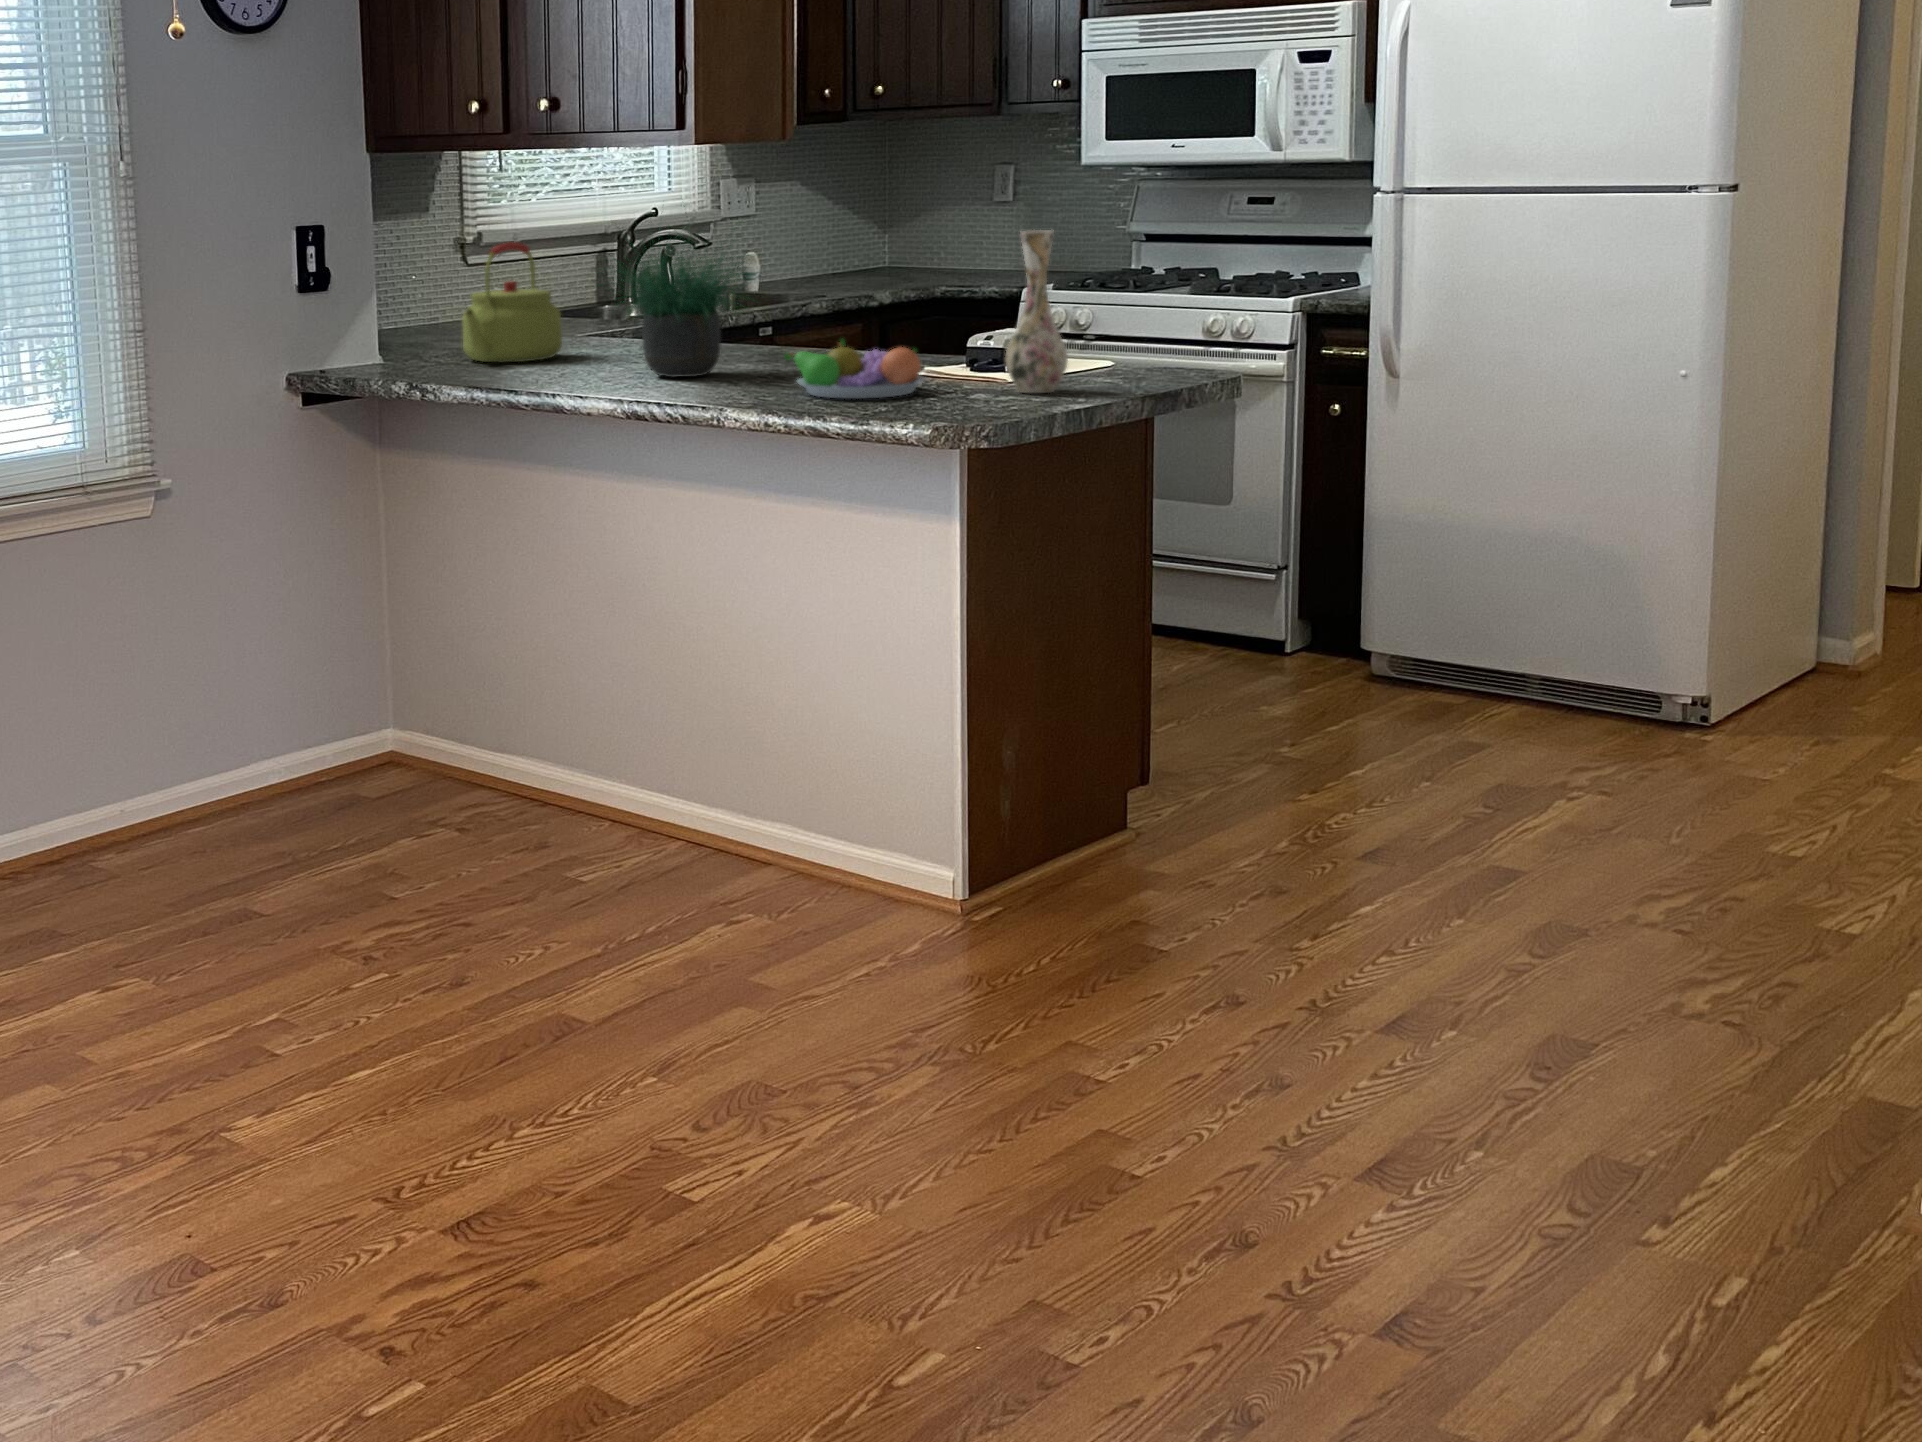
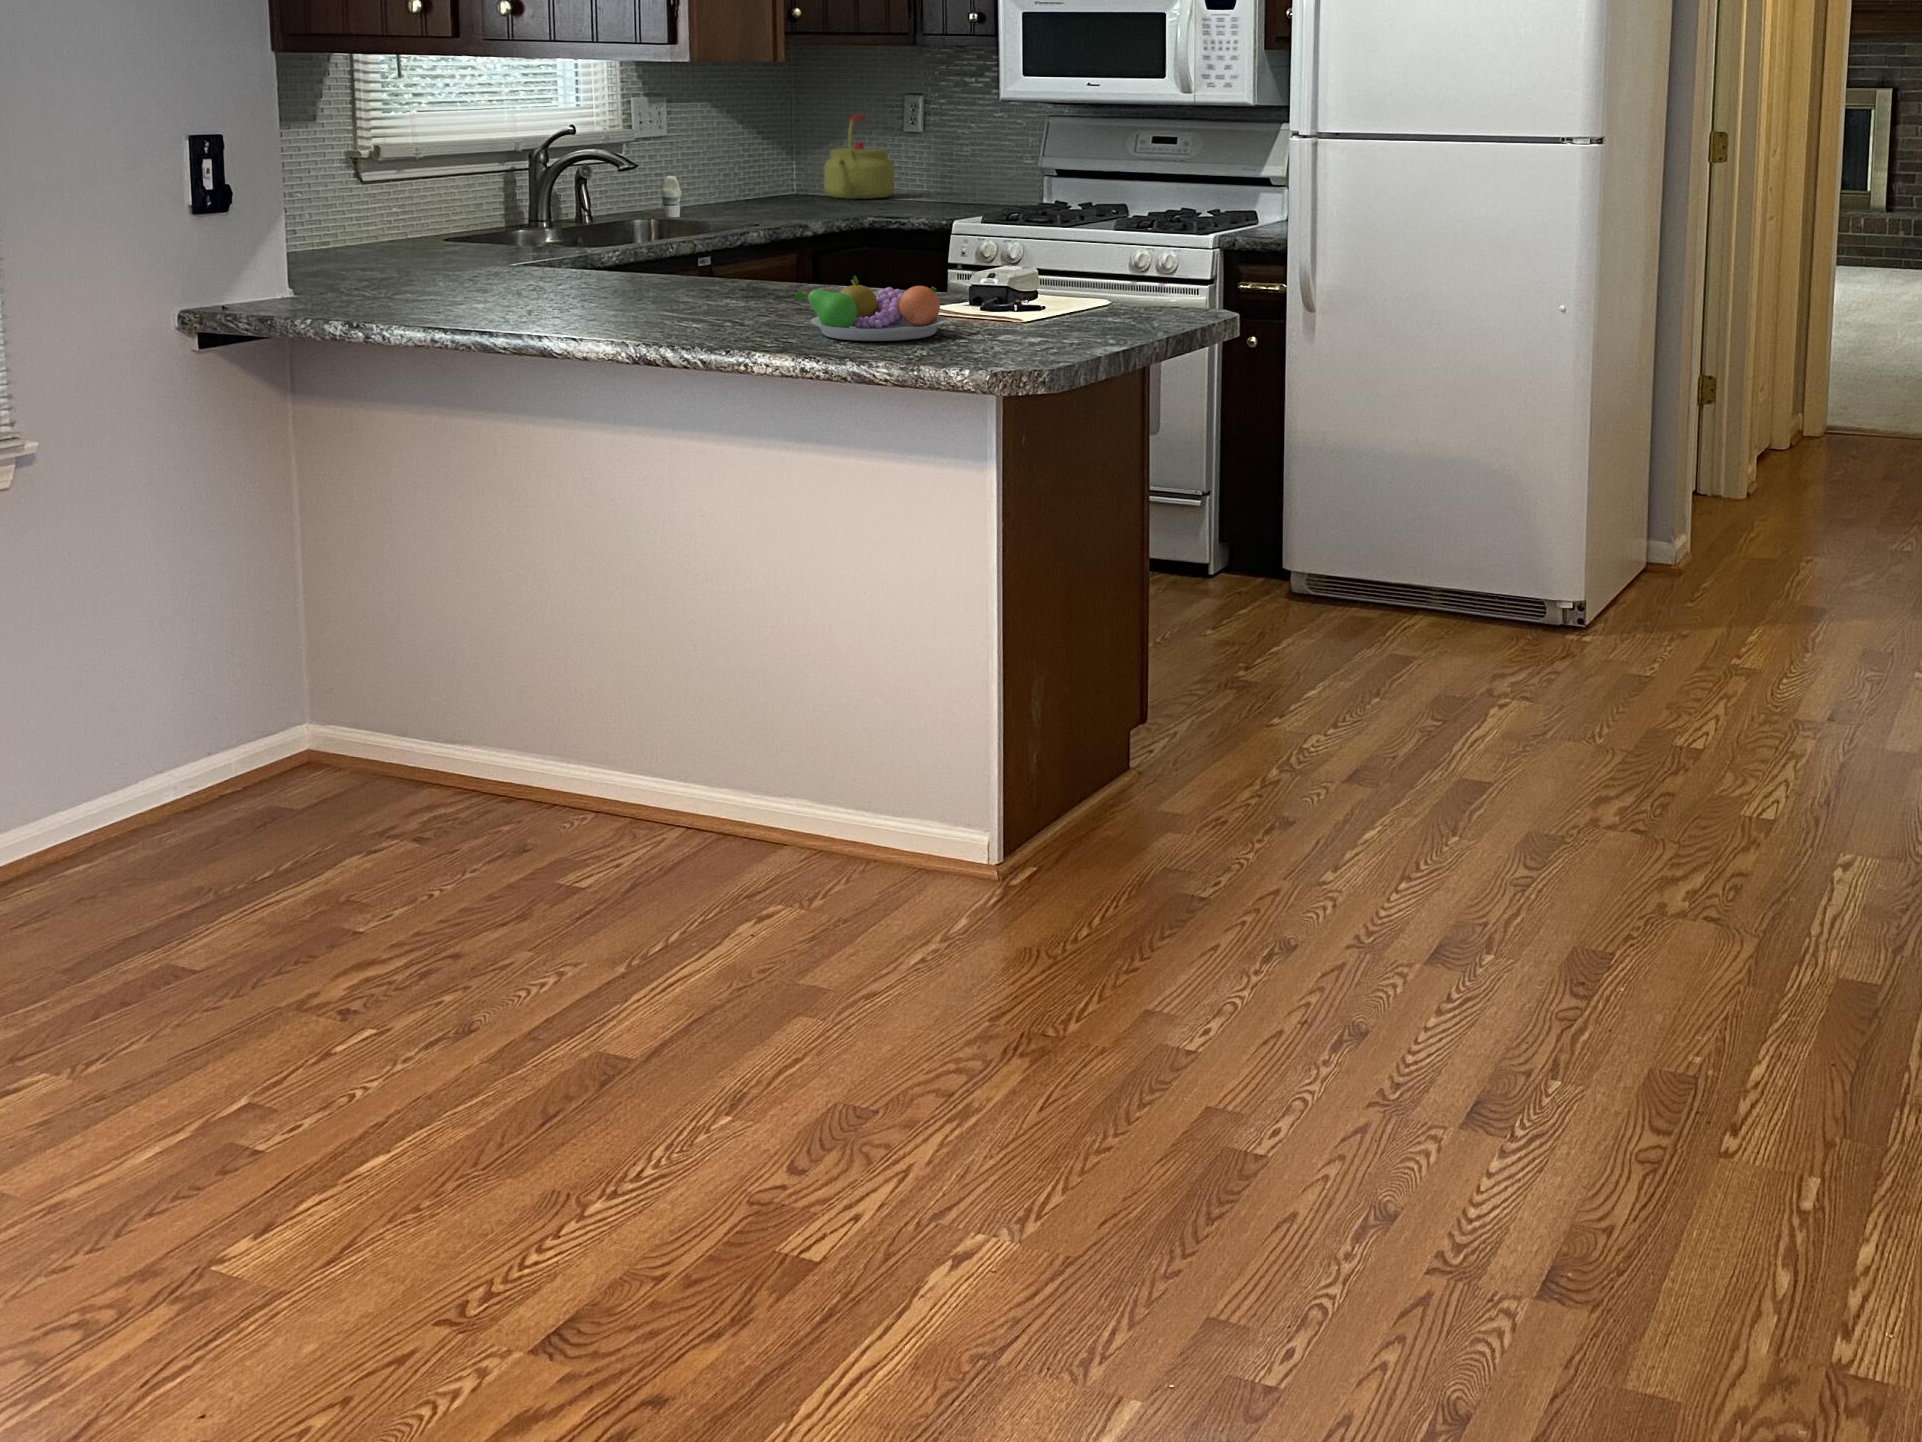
potted plant: present [615,229,755,378] -> none [563,116,771,316]
vase: present [1005,230,1068,393] -> none [1028,166,1090,334]
kettle: present [462,242,562,362] -> present [824,114,895,199]

